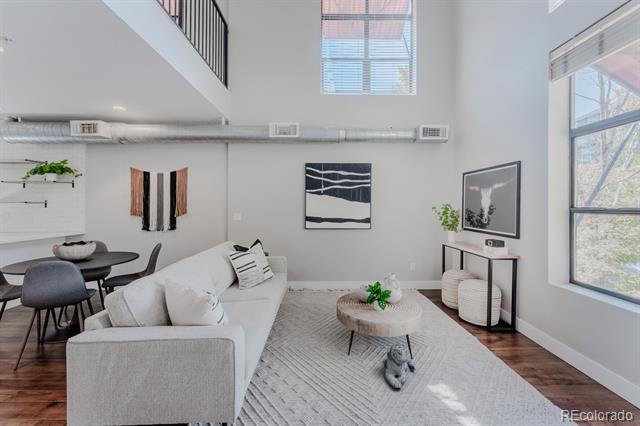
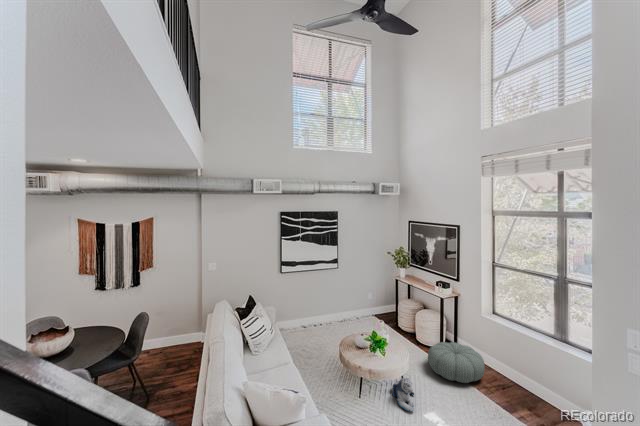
pouf: none [455,315,544,372] -> present [428,342,485,383]

